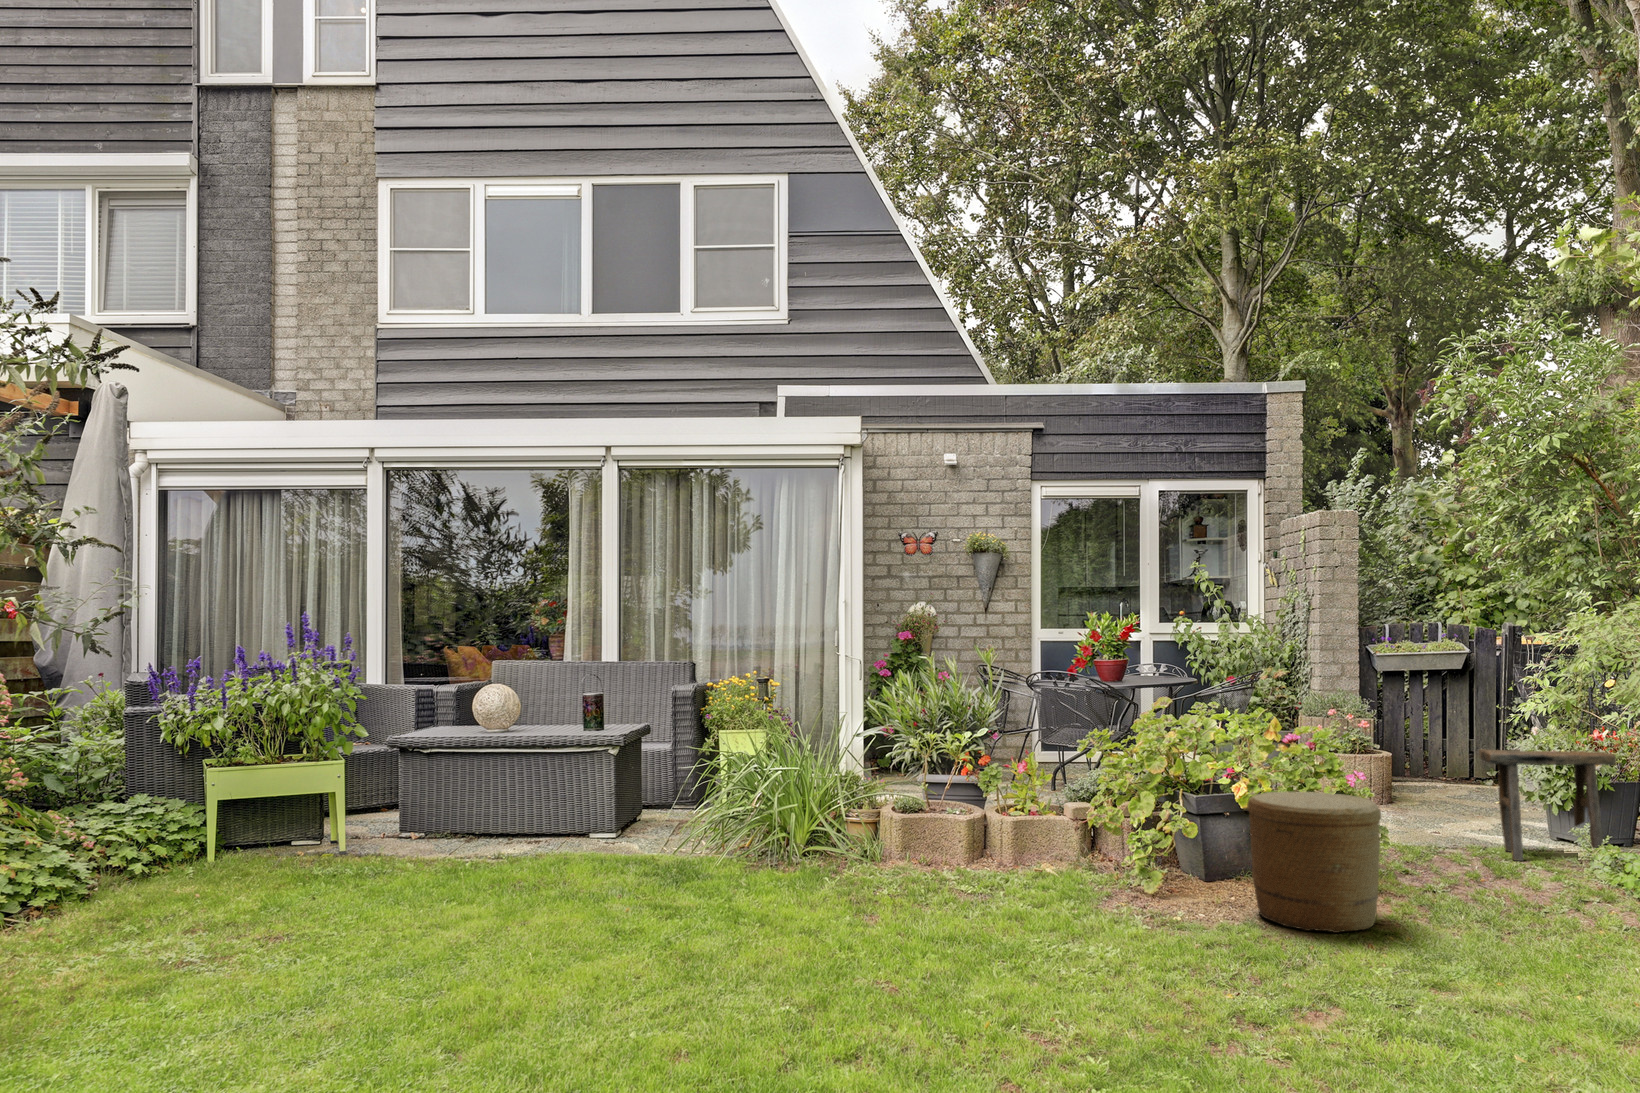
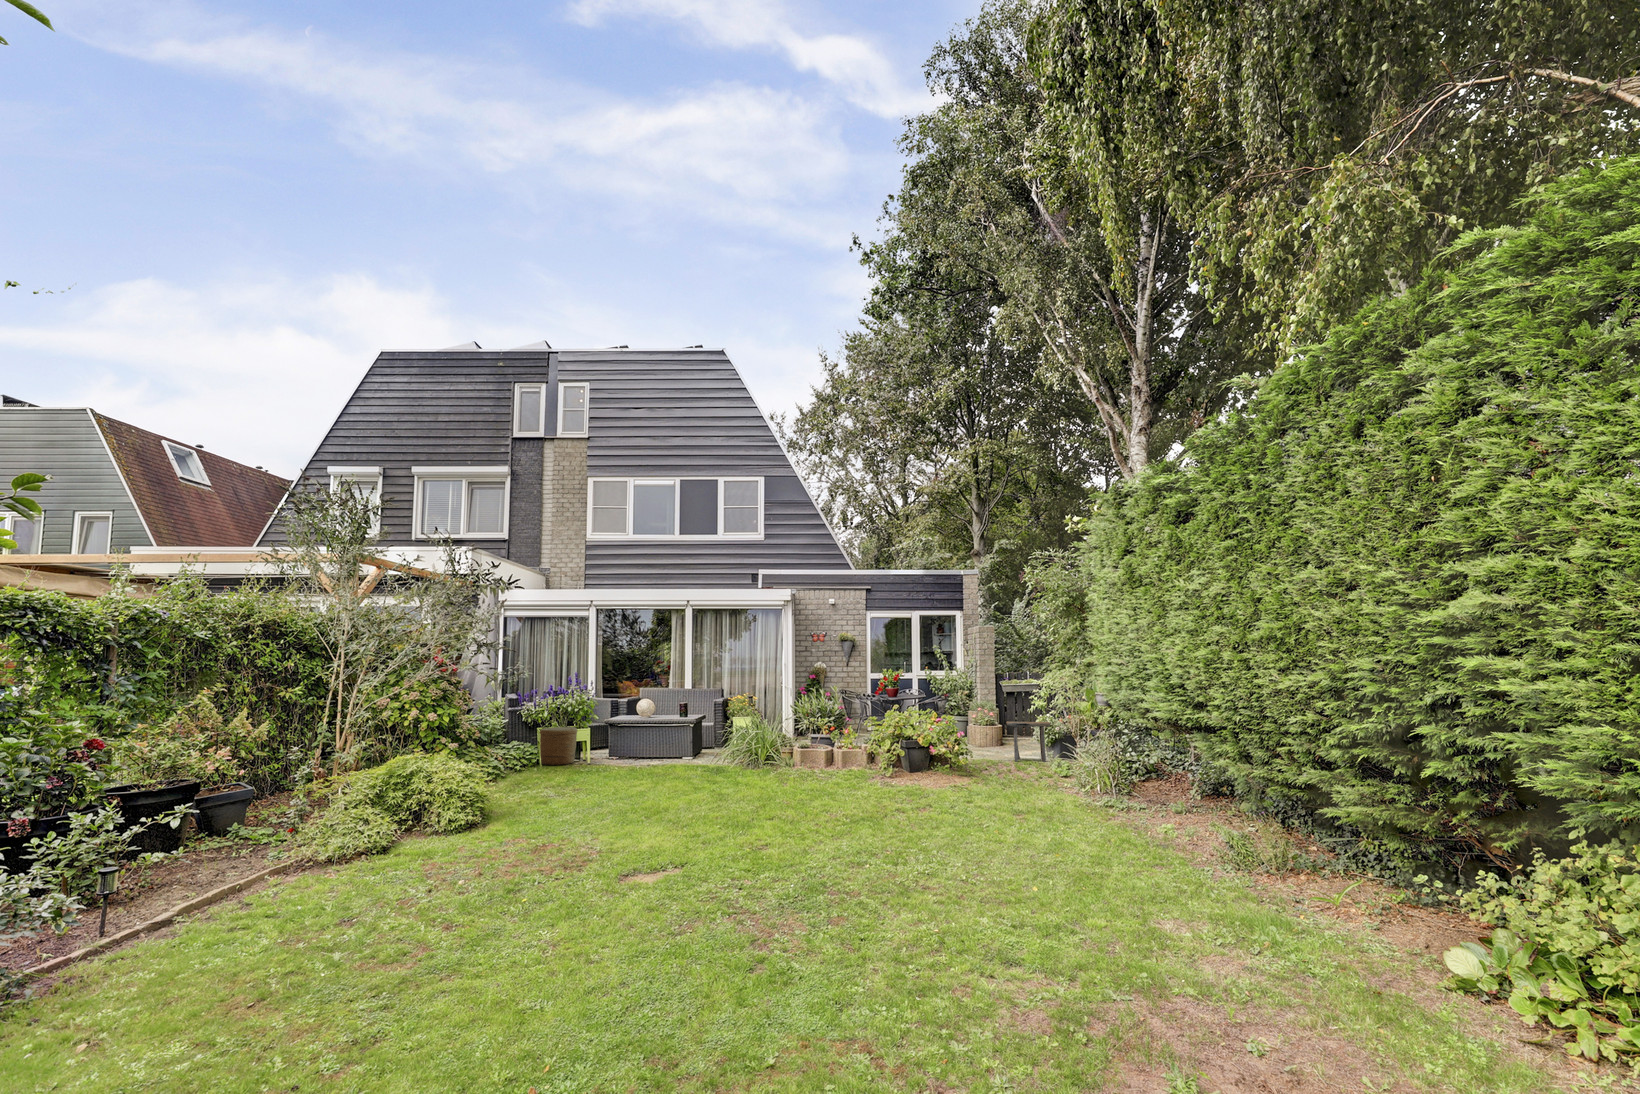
basket: present [1247,792,1381,933] -> present [540,727,577,765]

